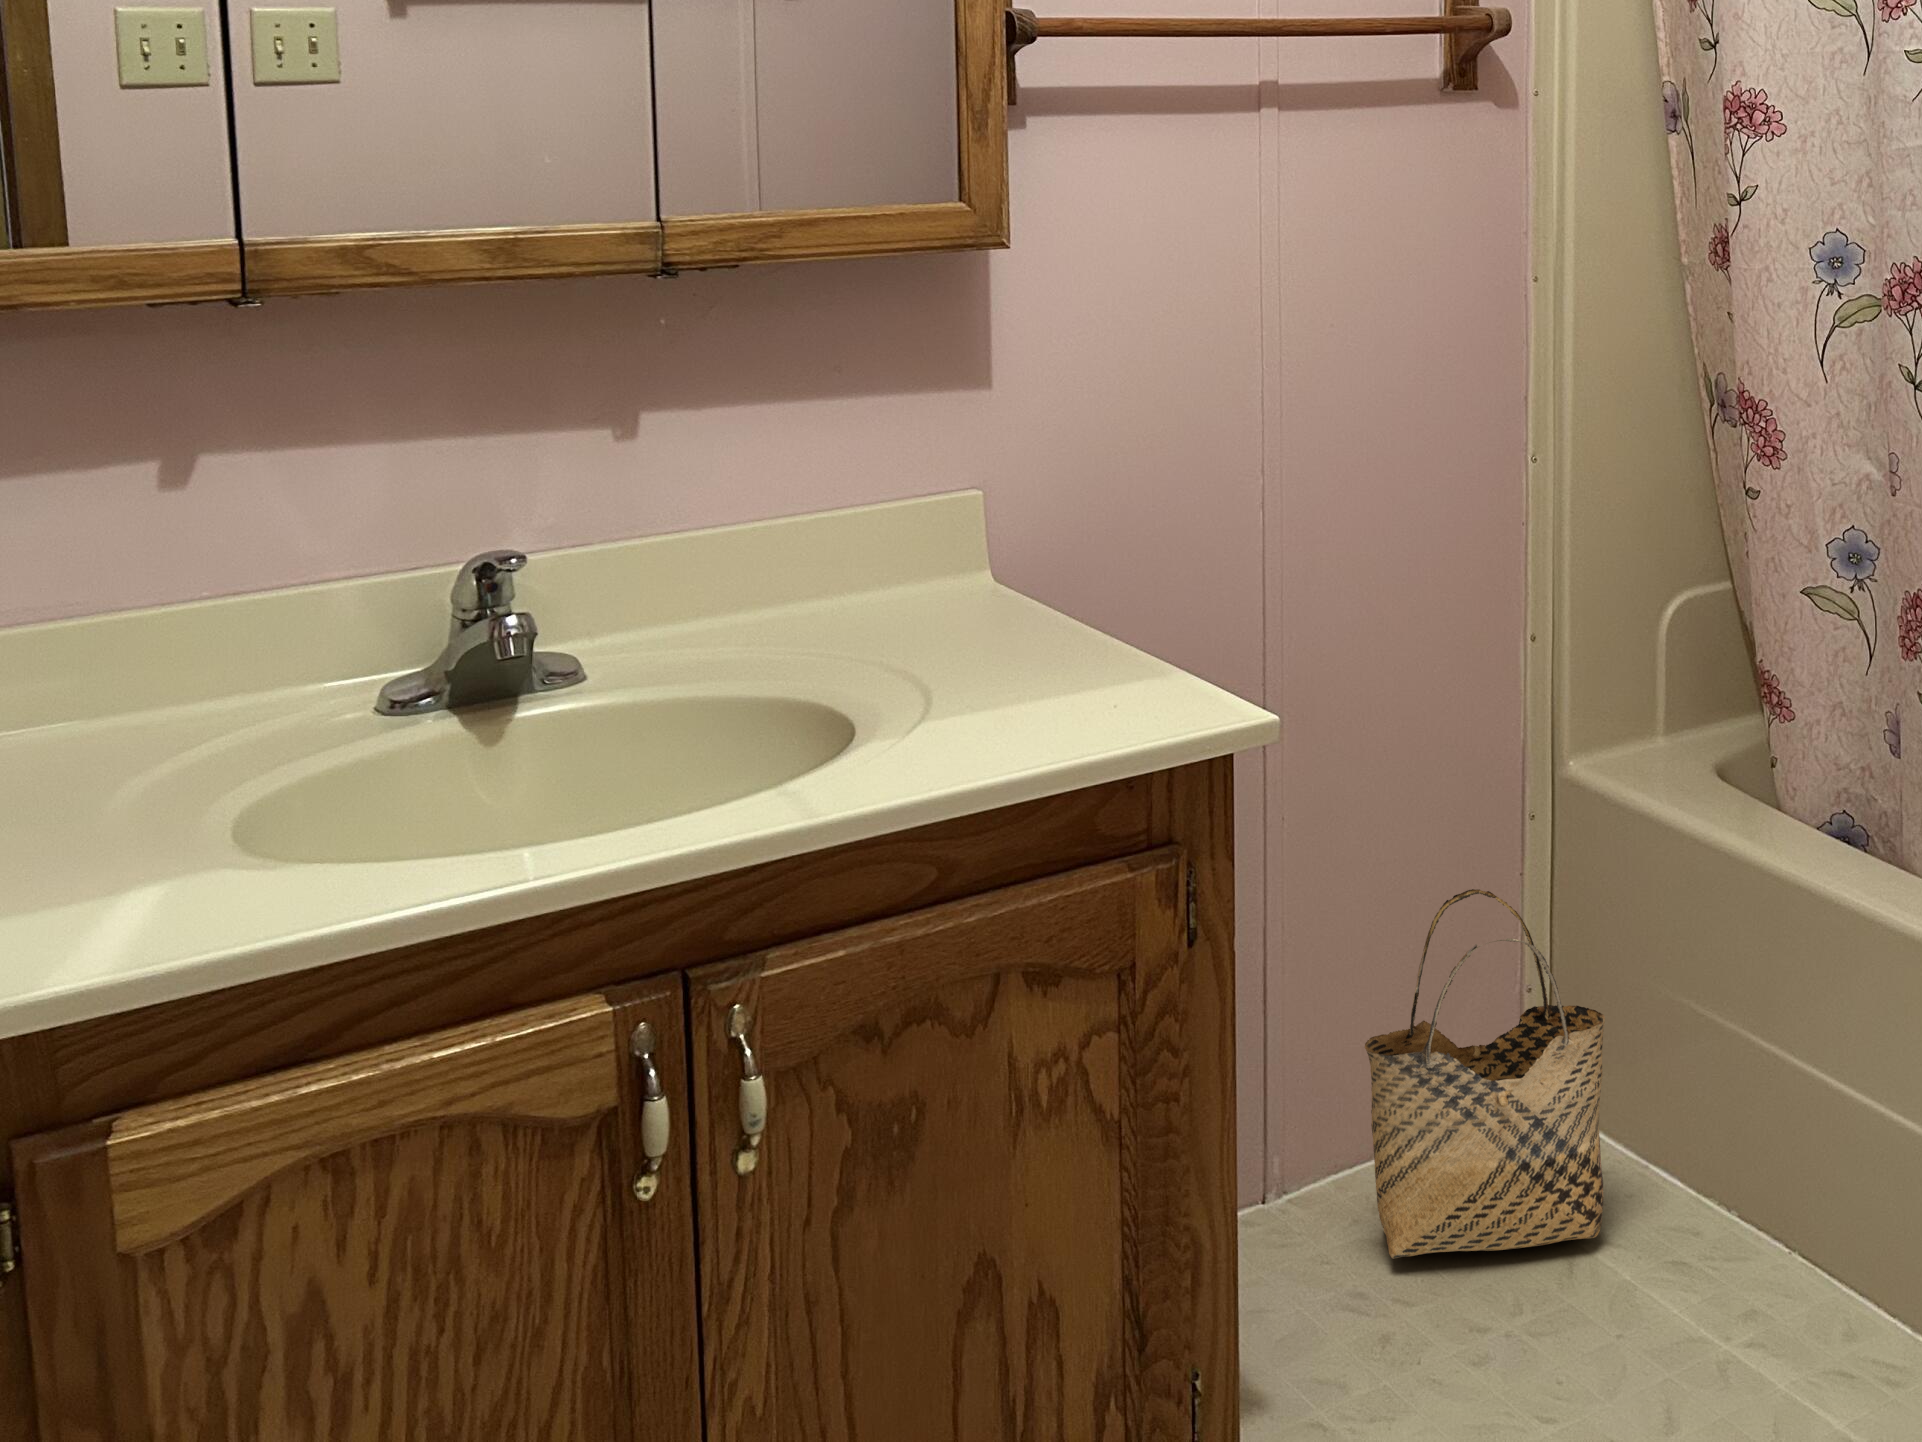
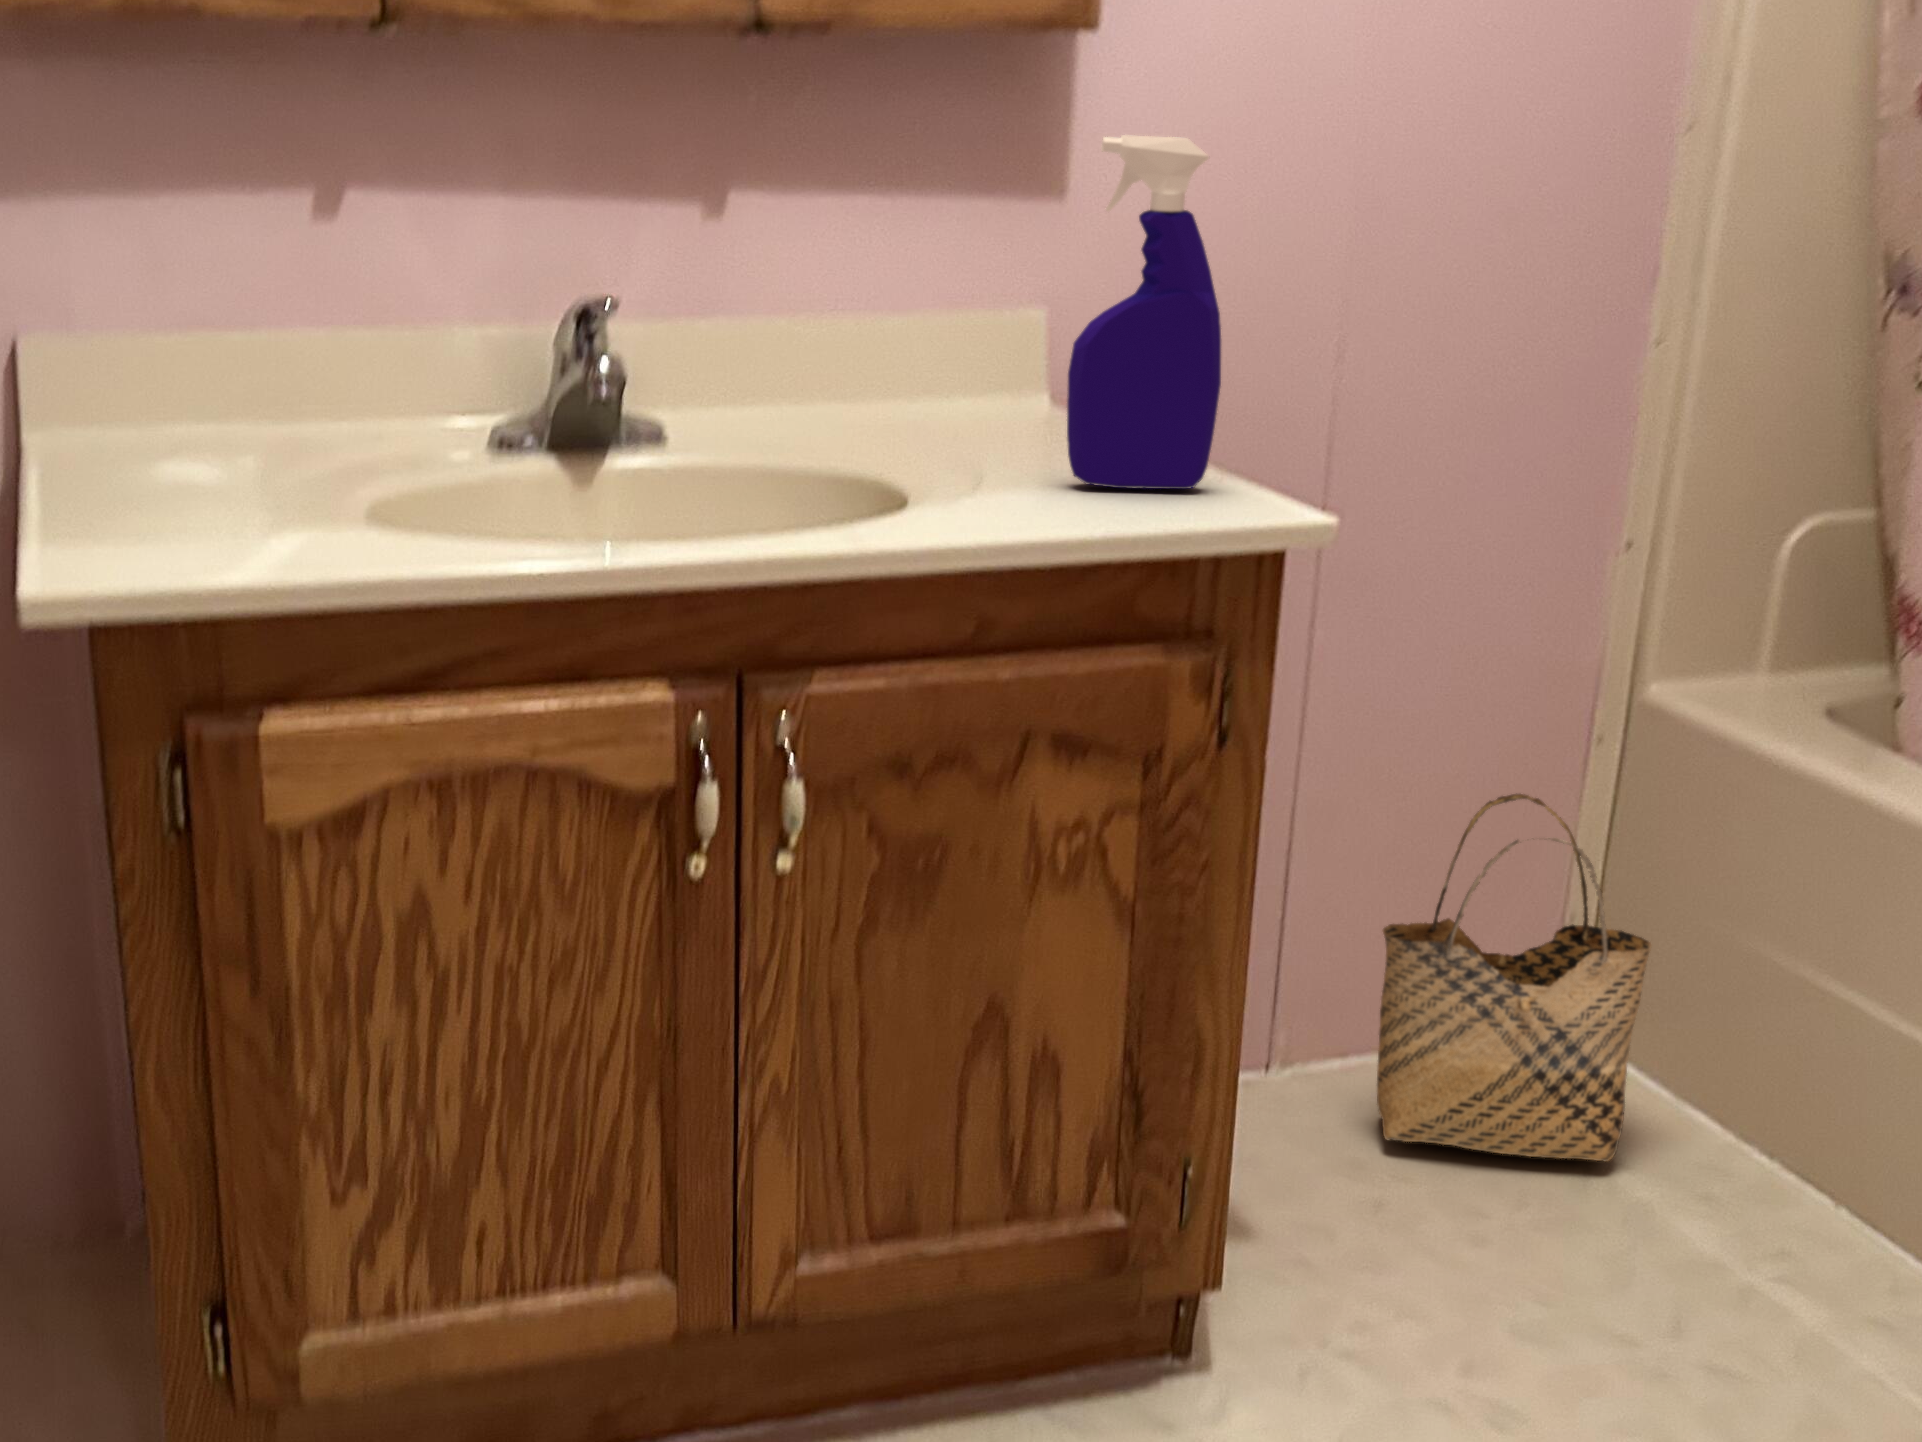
spray bottle: none [1009,378,1157,706] -> present [1067,135,1221,489]

